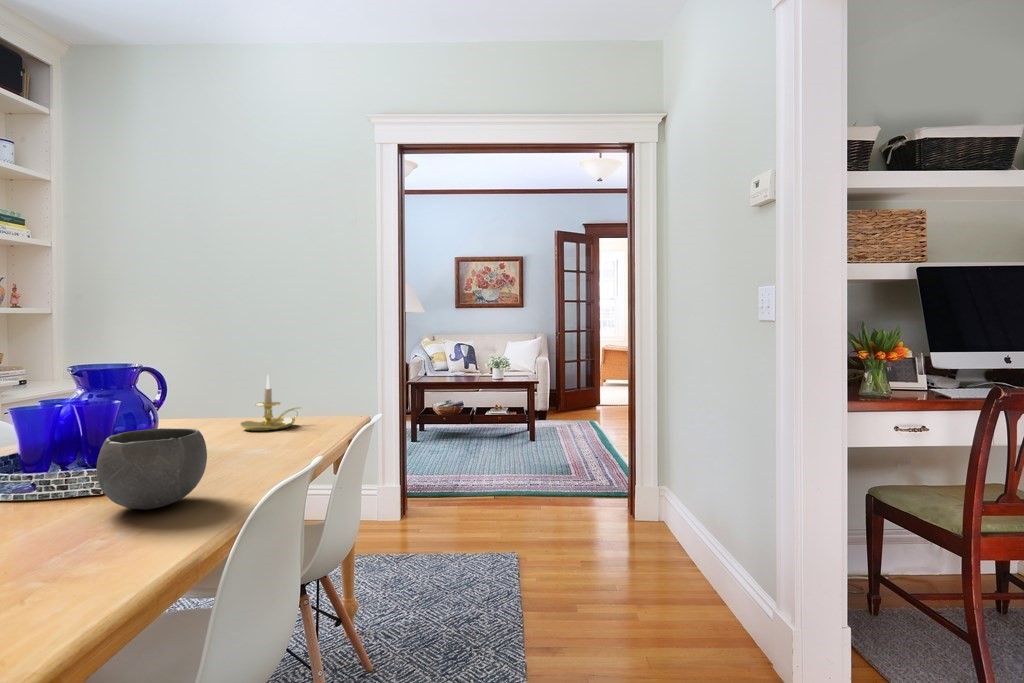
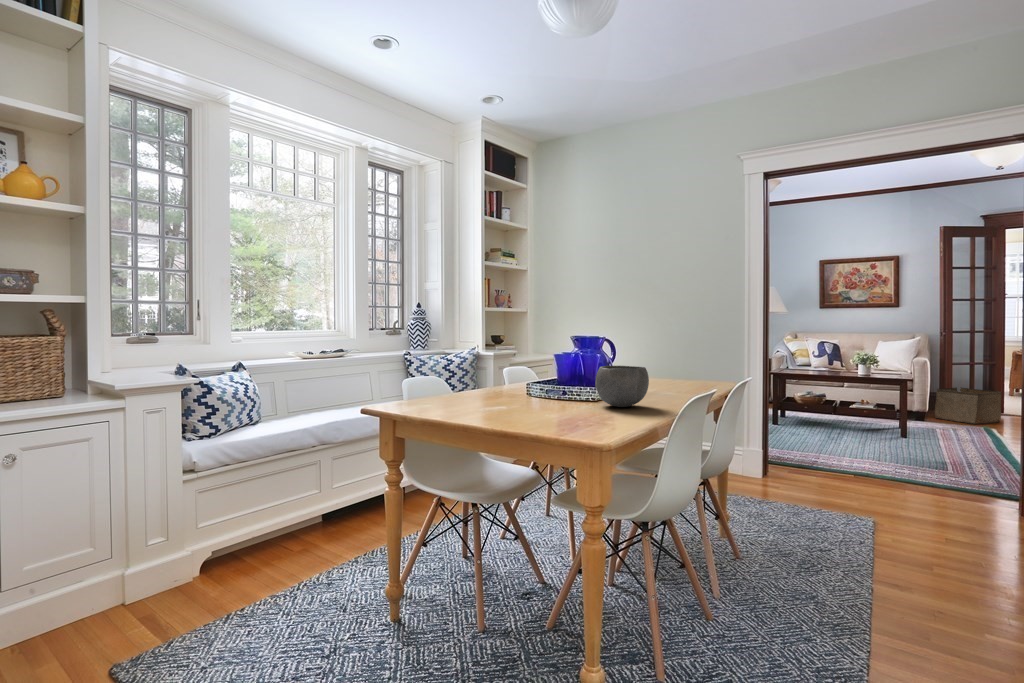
candle holder: present [240,375,298,431] -> none [651,347,692,384]
storage bin: none [554,384,602,418] -> present [935,388,1001,424]

